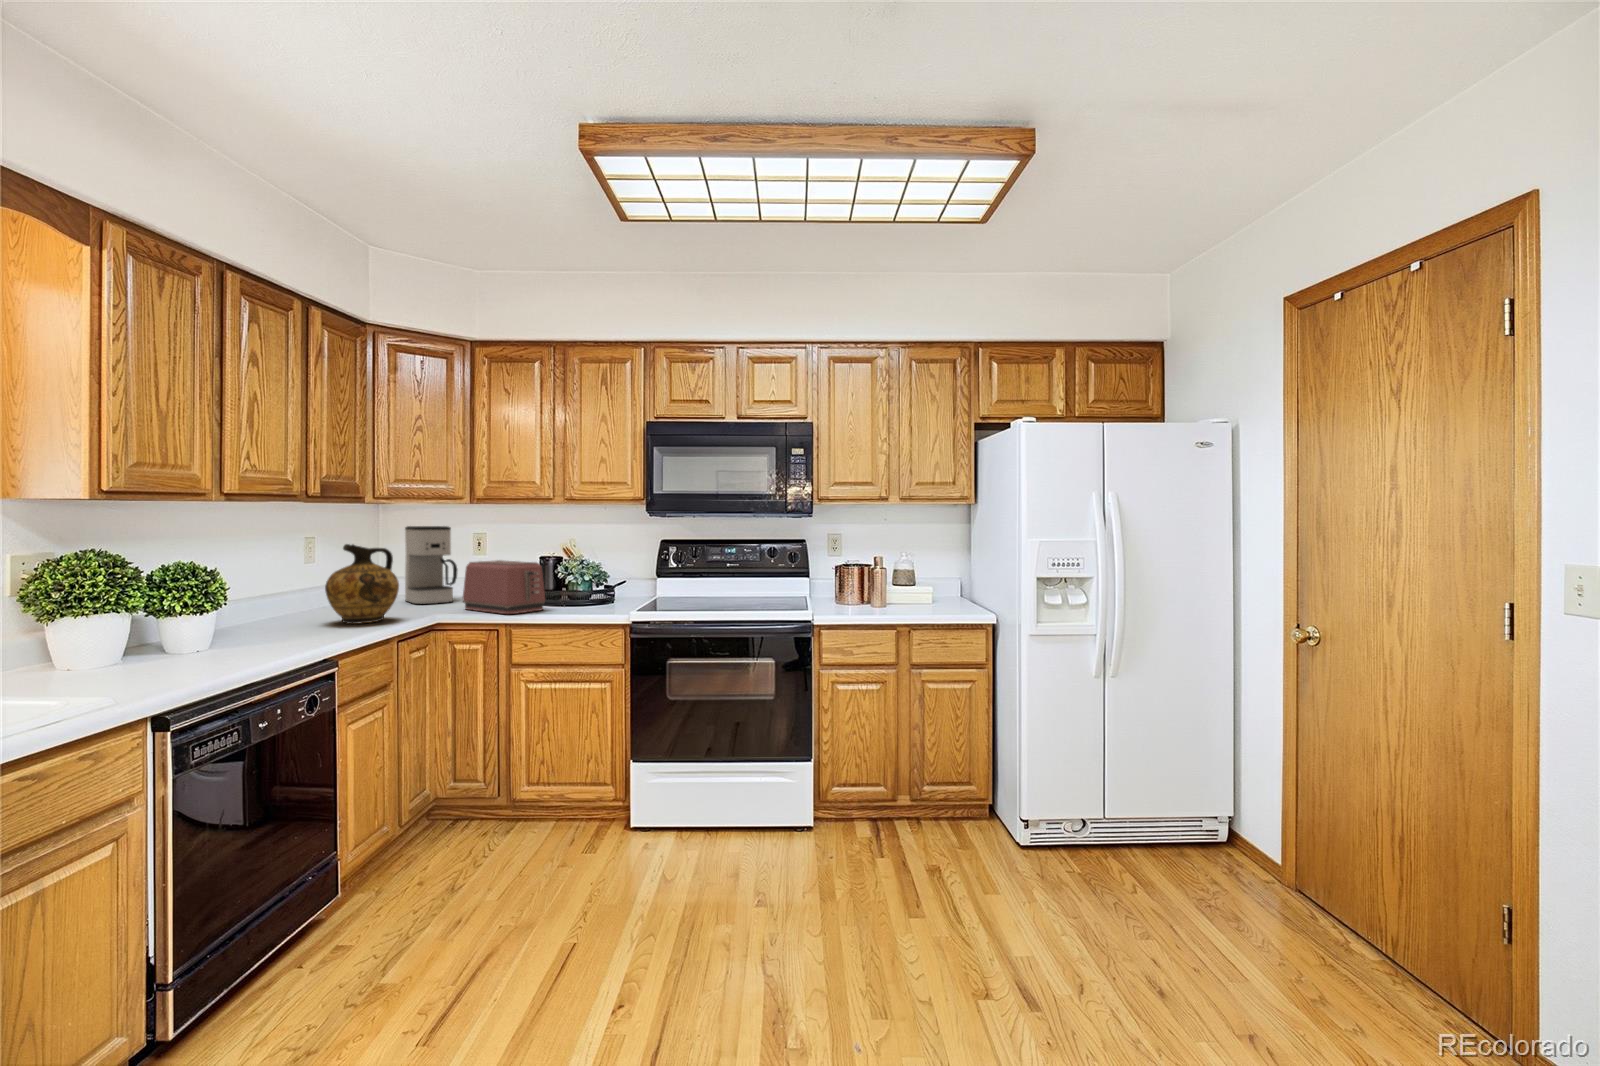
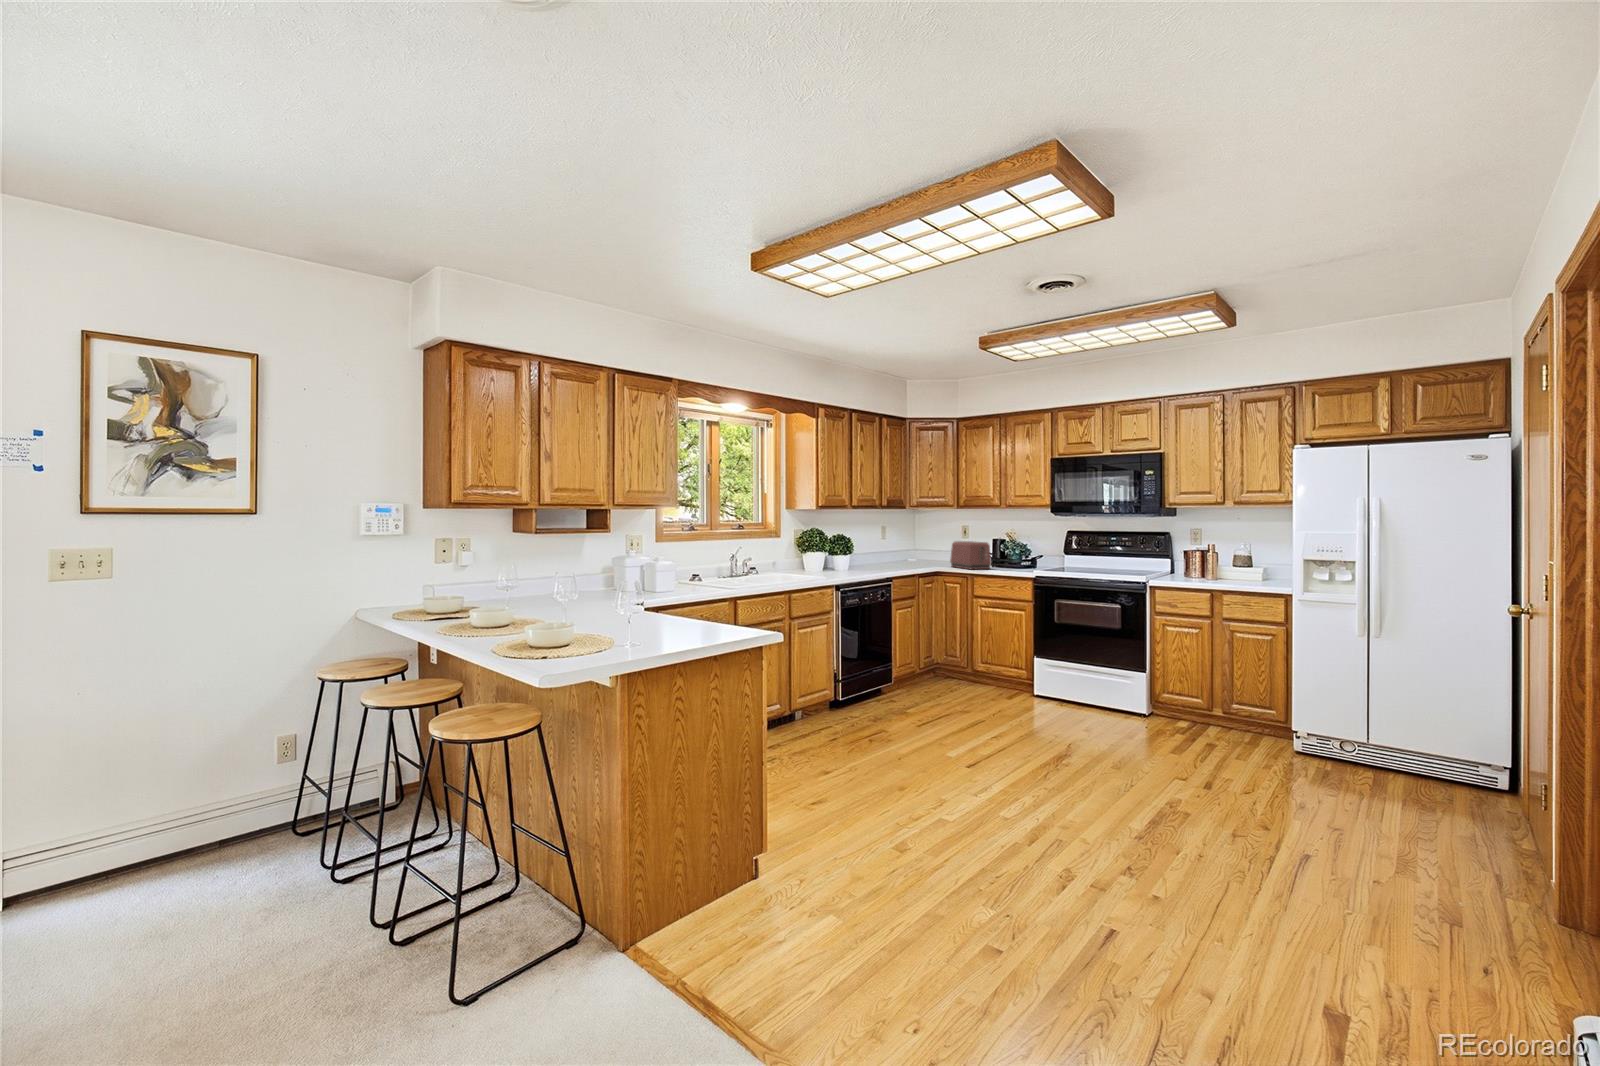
coffee maker: present [405,526,457,604] -> none [926,522,951,564]
ceramic jug: present [325,544,399,624] -> none [888,530,919,569]

